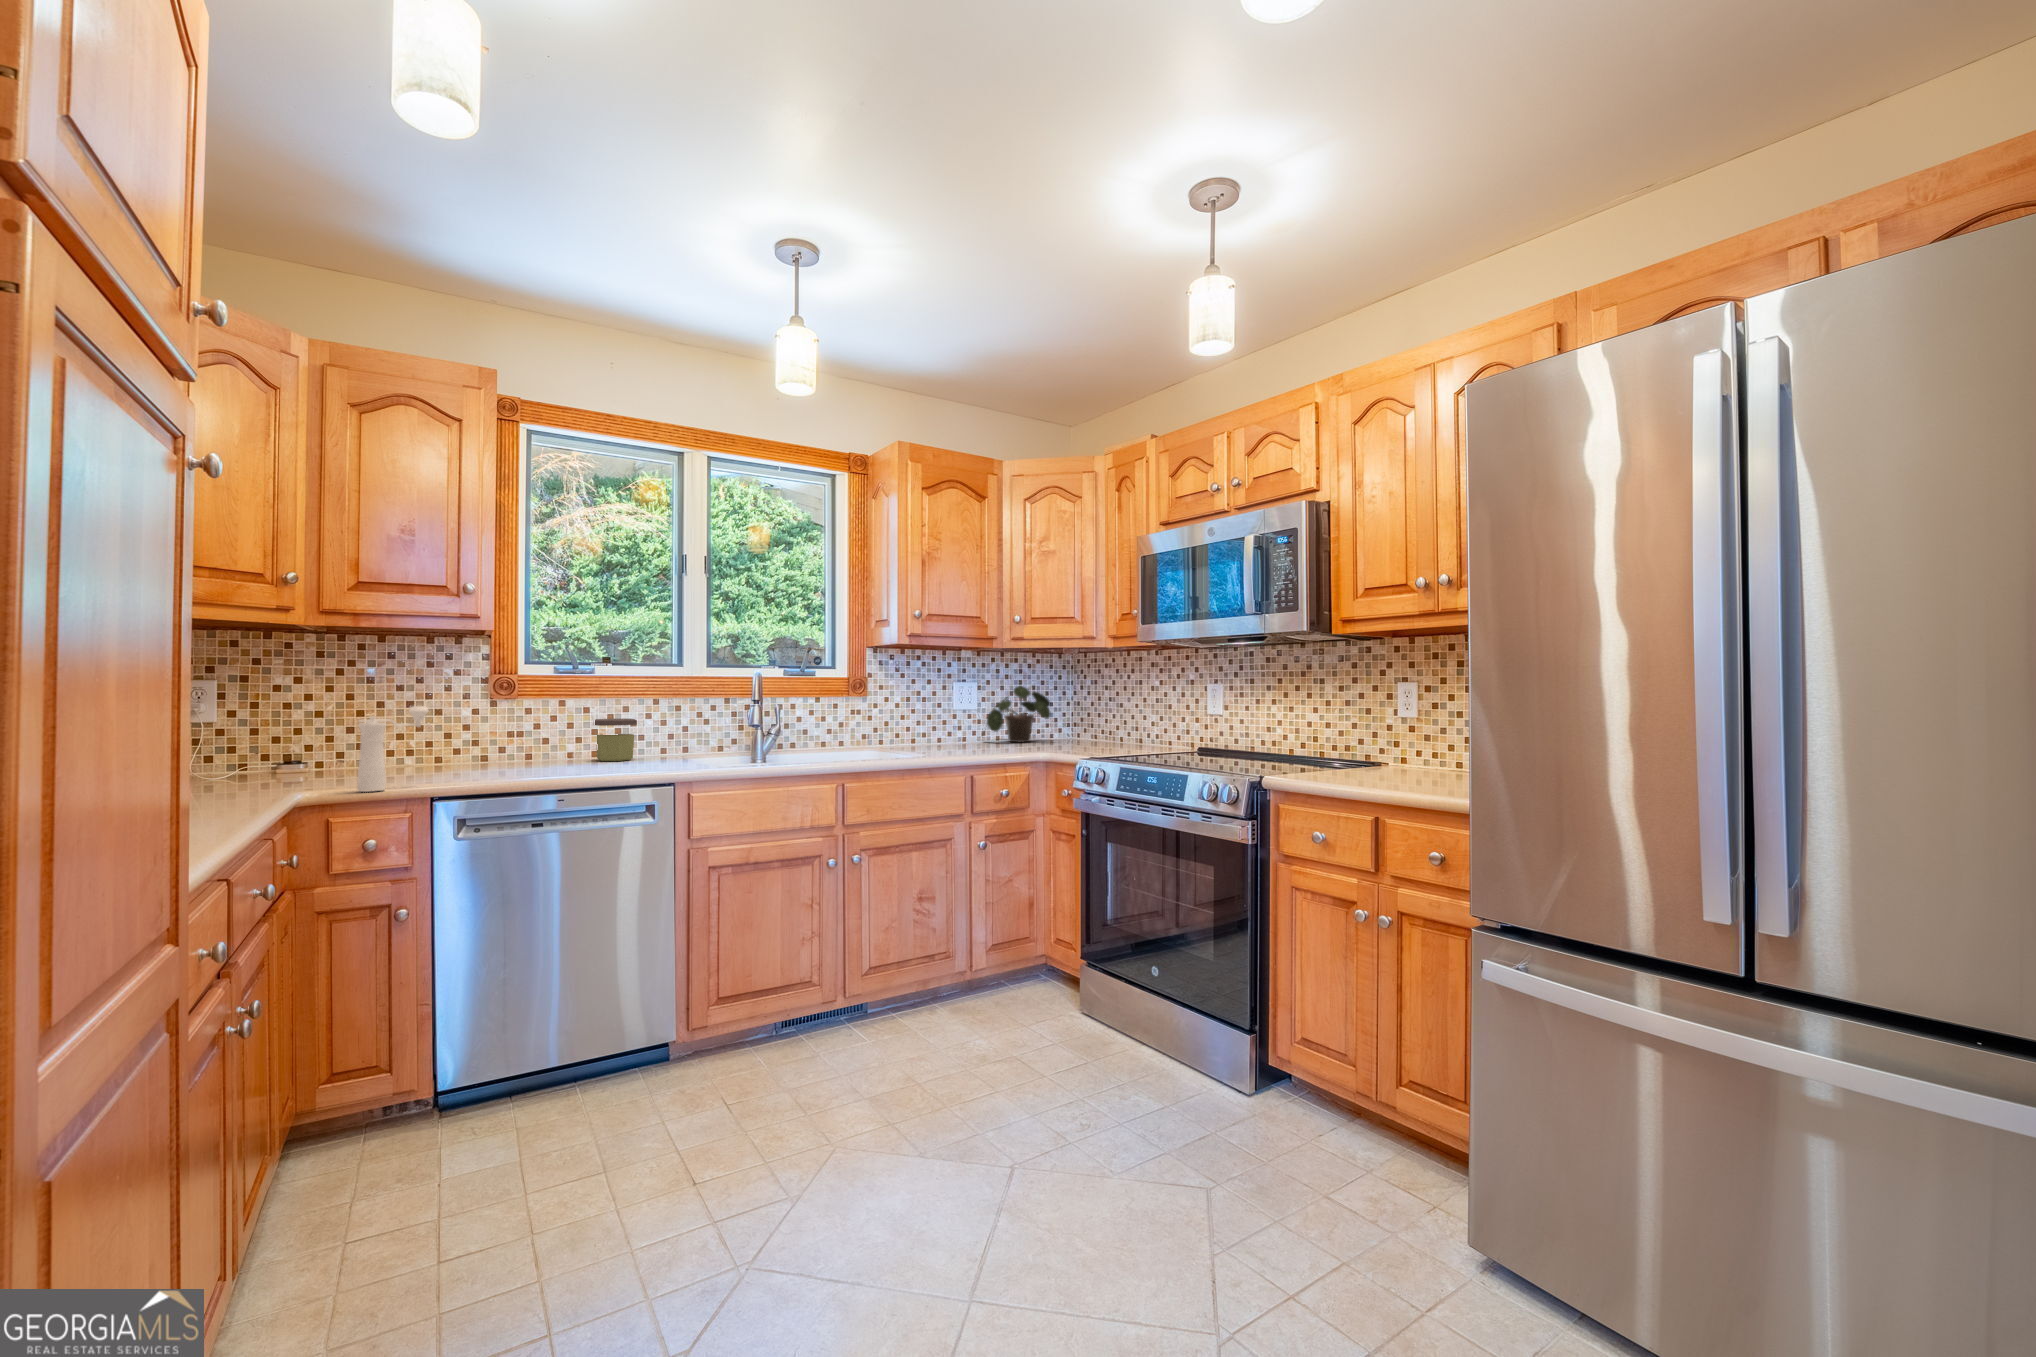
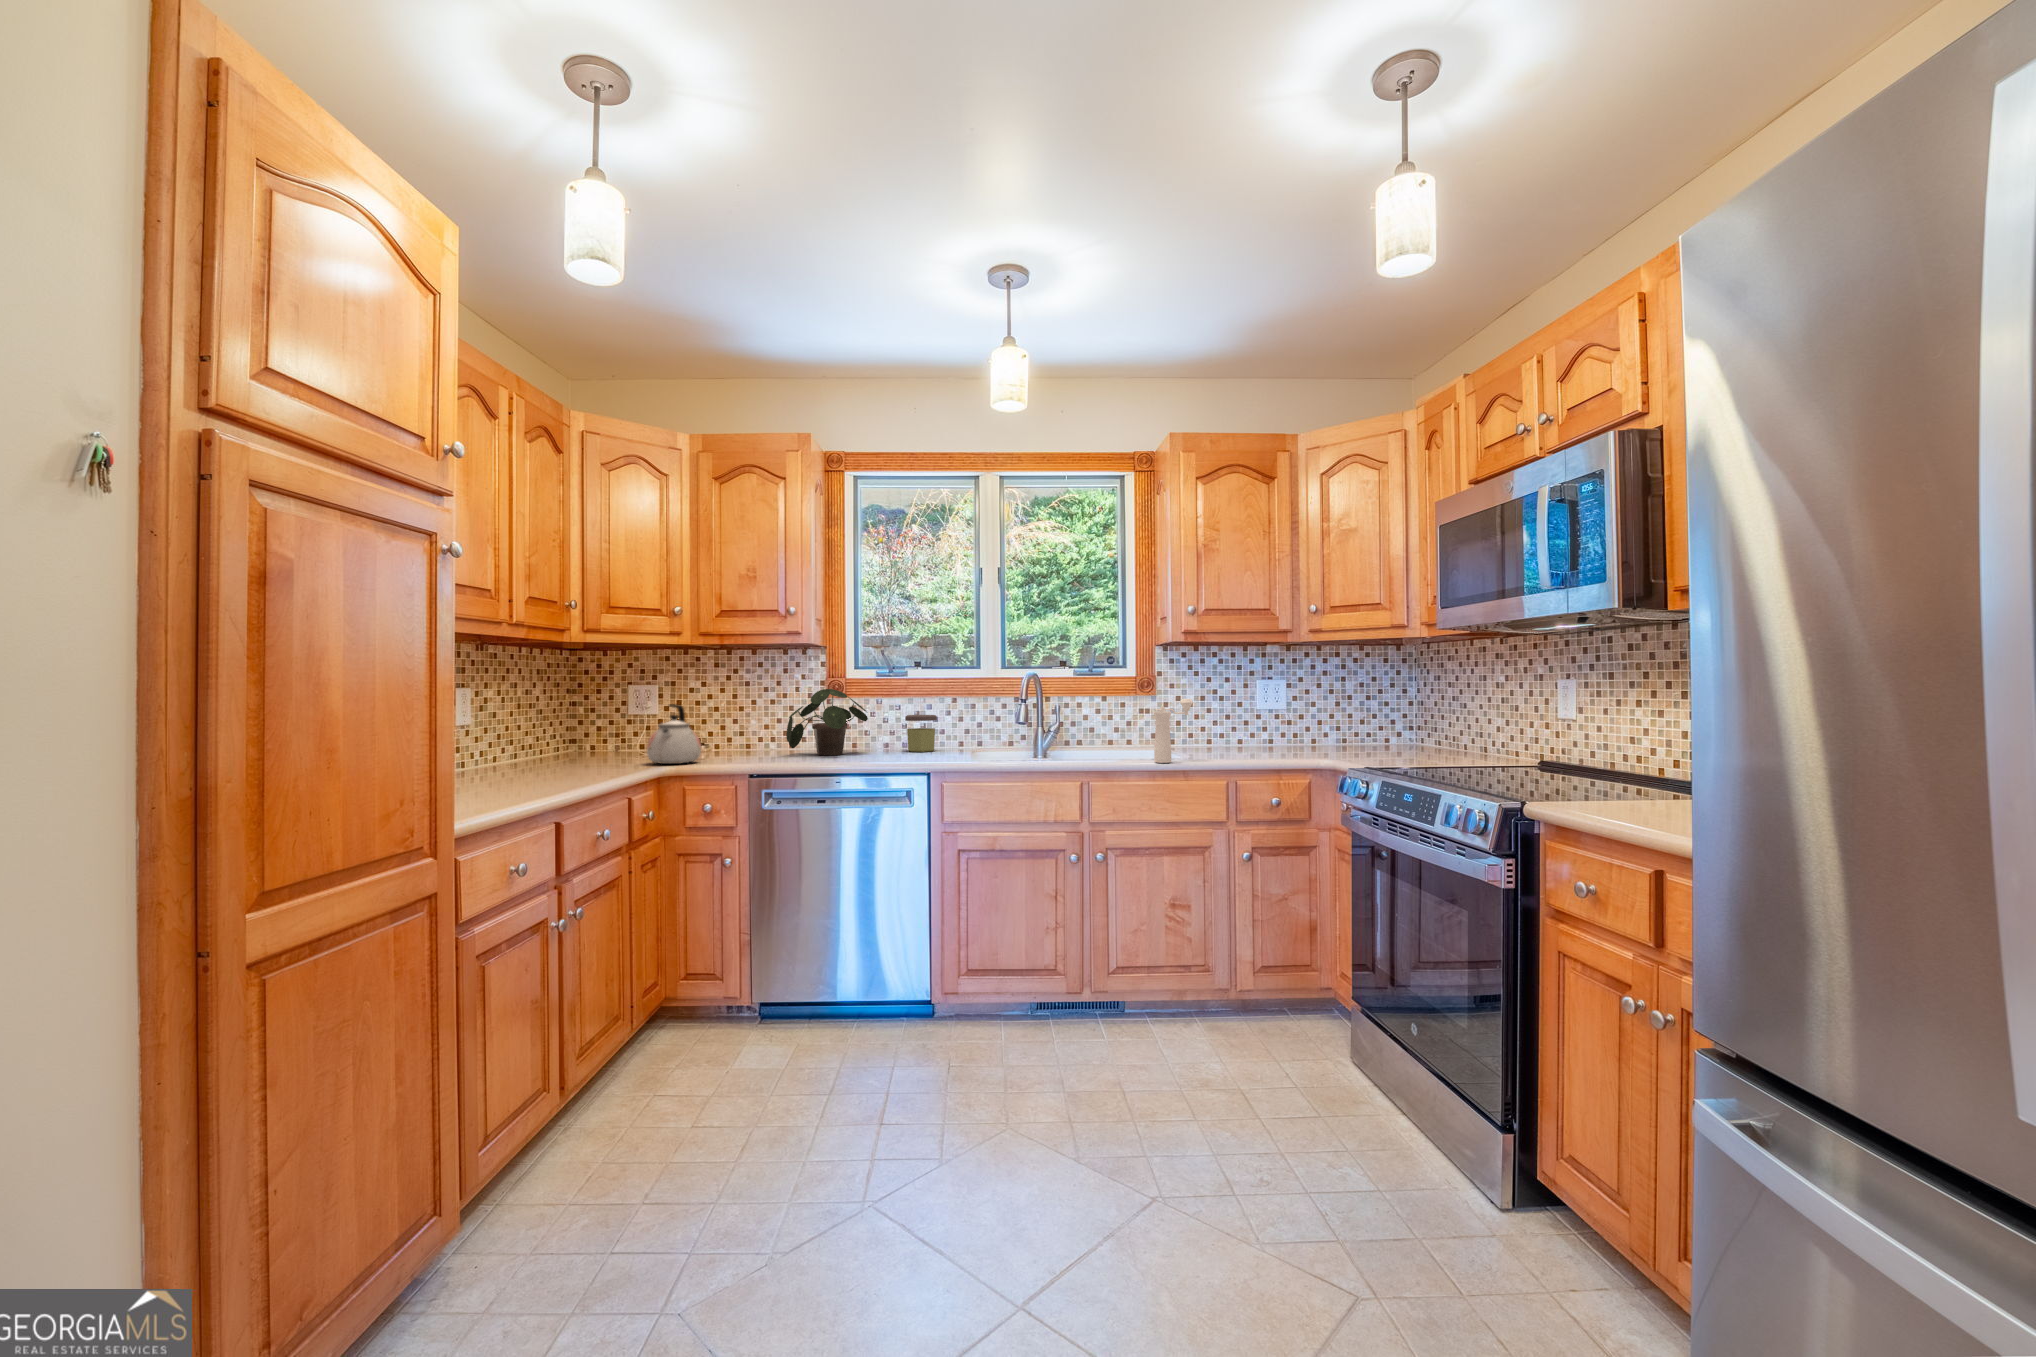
potted plant: present [986,686,1050,742] -> present [786,689,868,755]
pepper mill: present [357,706,428,792] -> present [1154,699,1193,763]
kettle: none [237,707,327,789] -> present [647,704,701,764]

